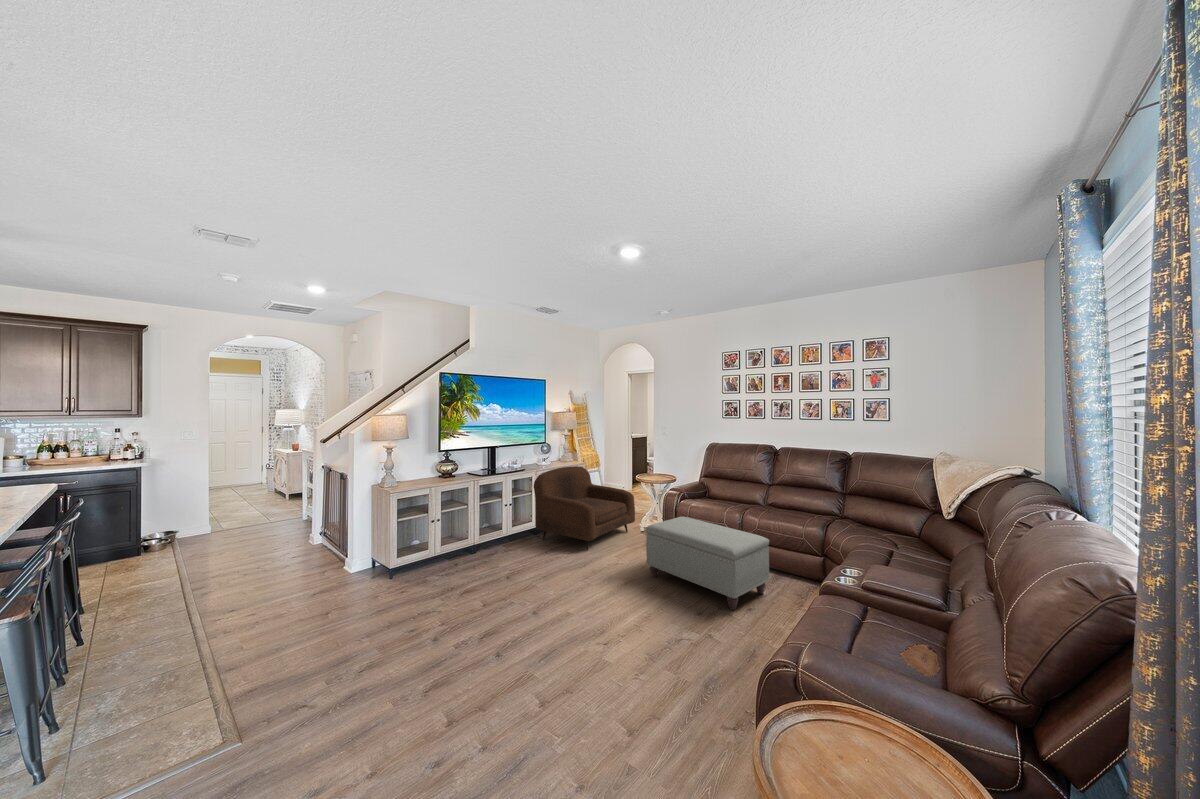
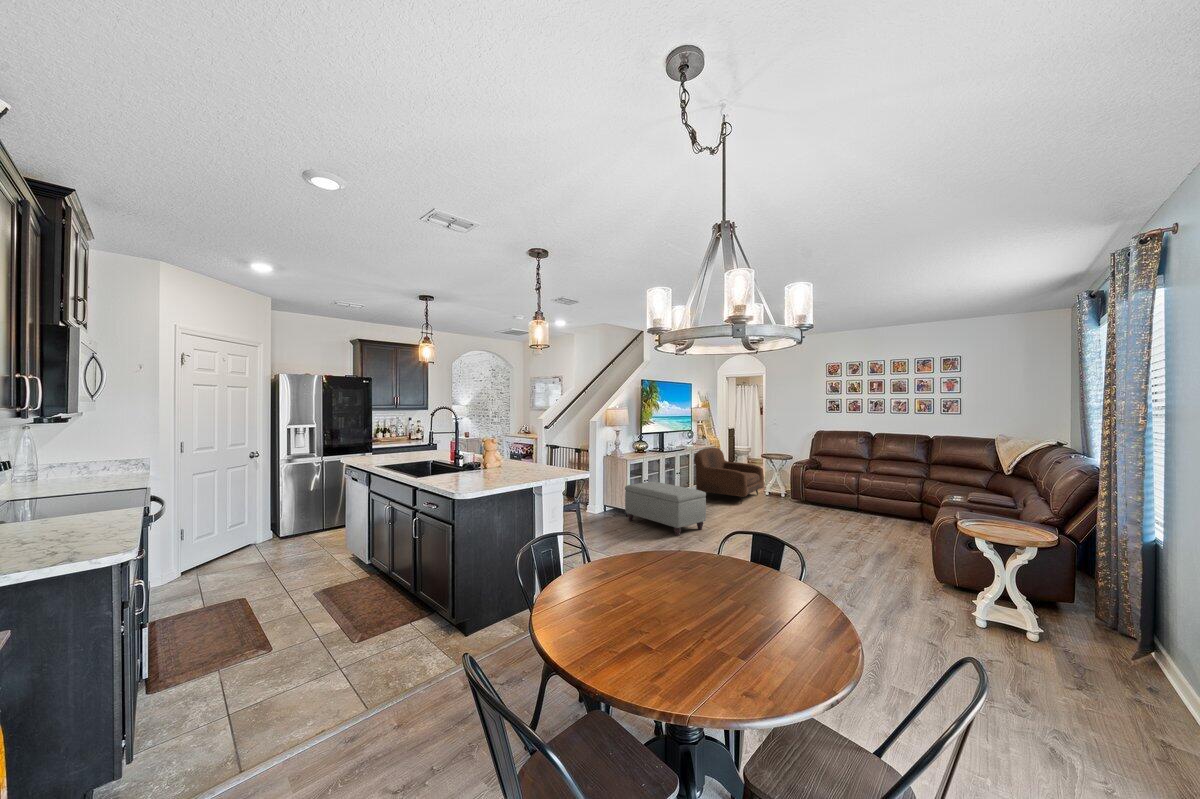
ottoman: present [646,517,769,610] -> present [625,481,706,536]

